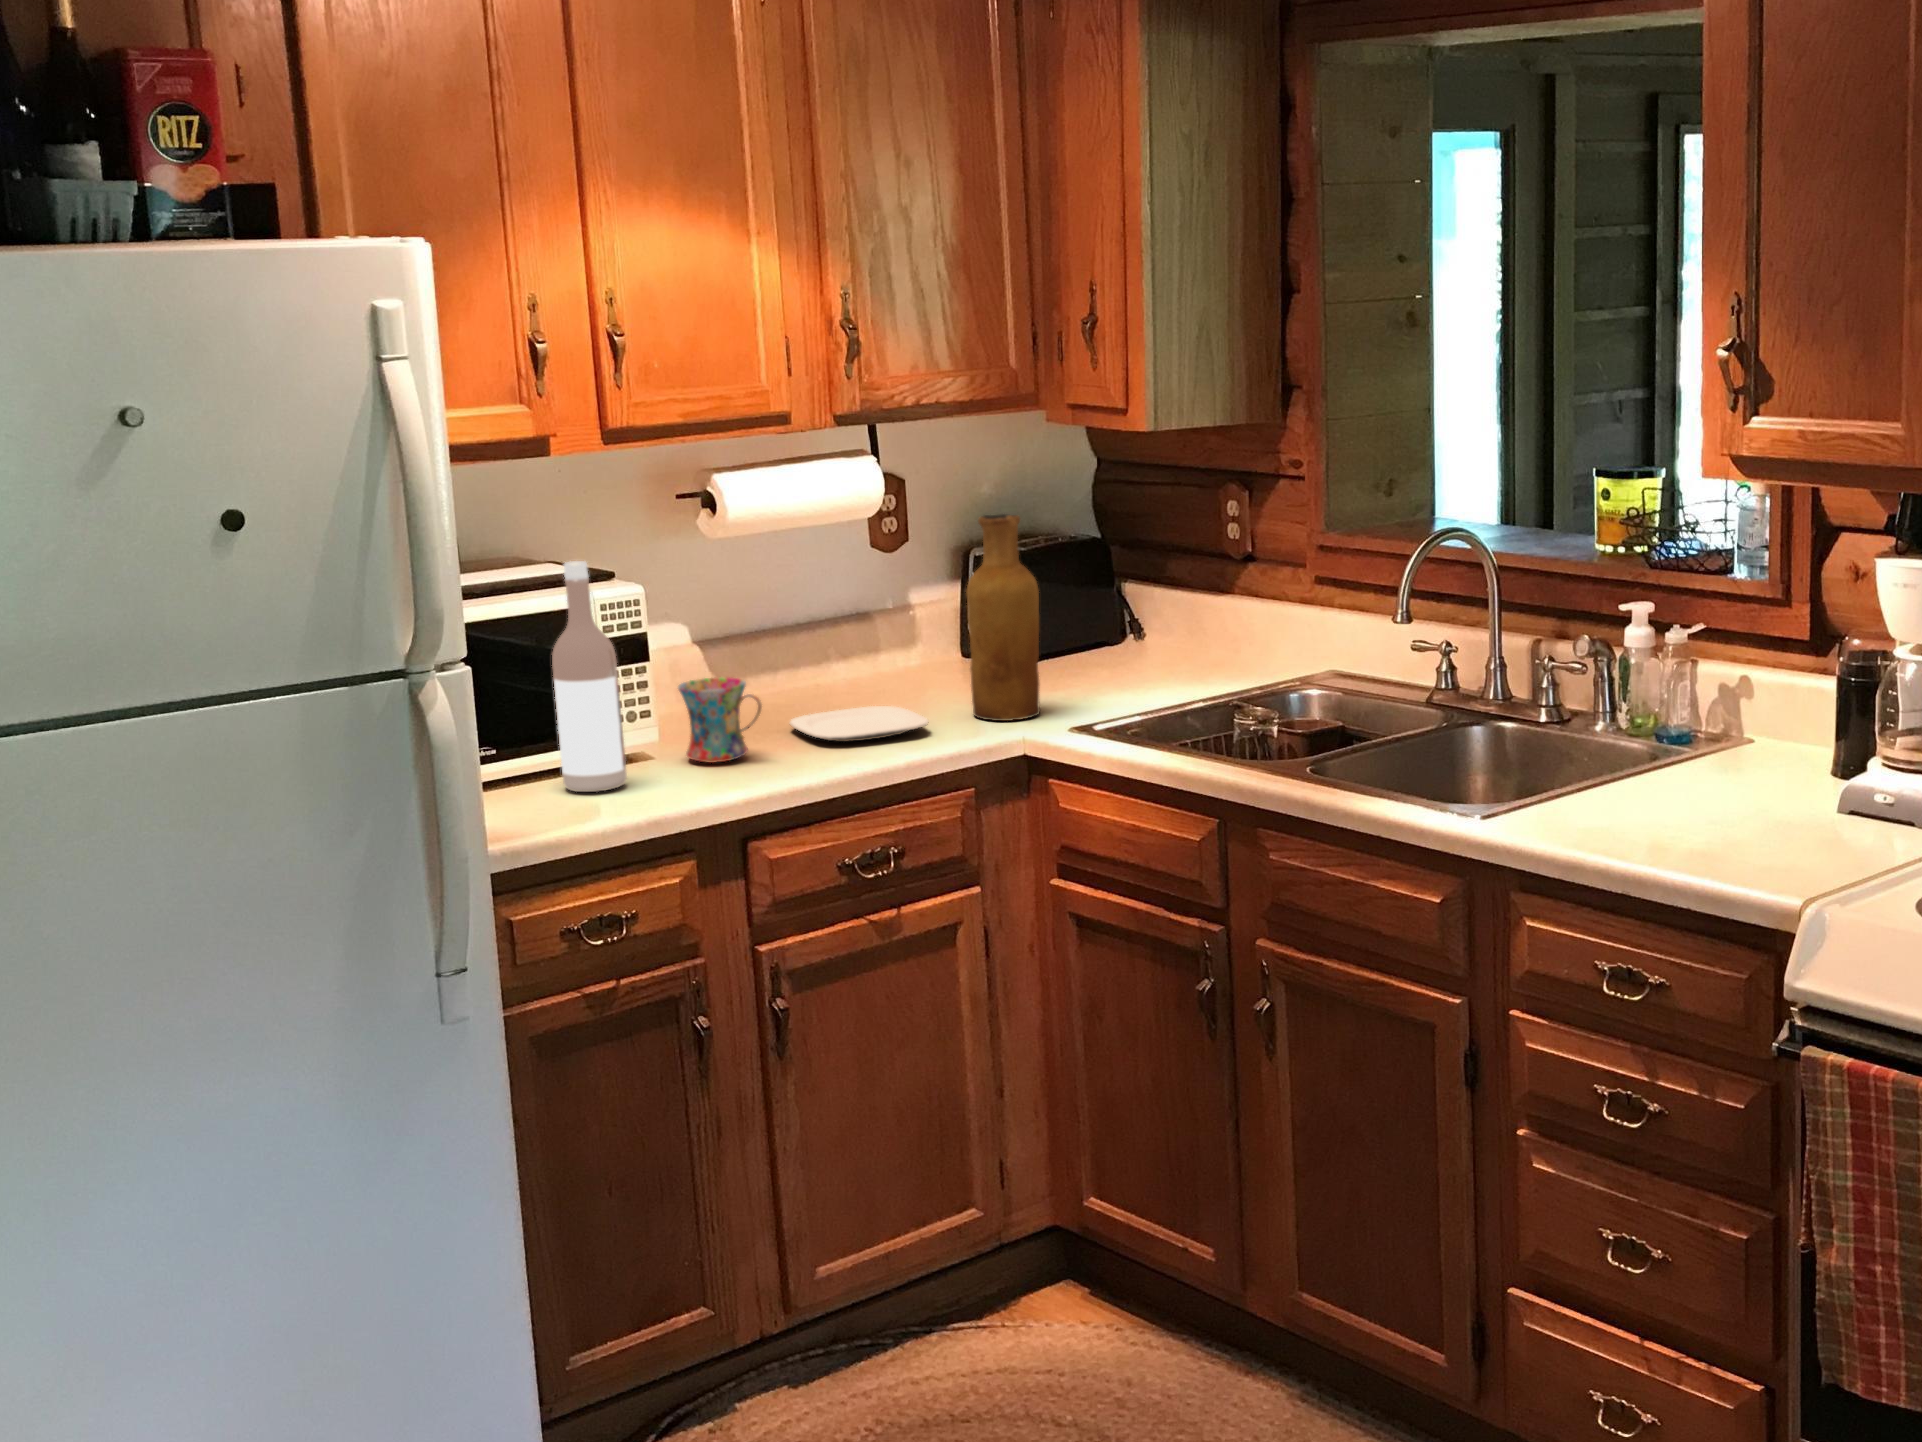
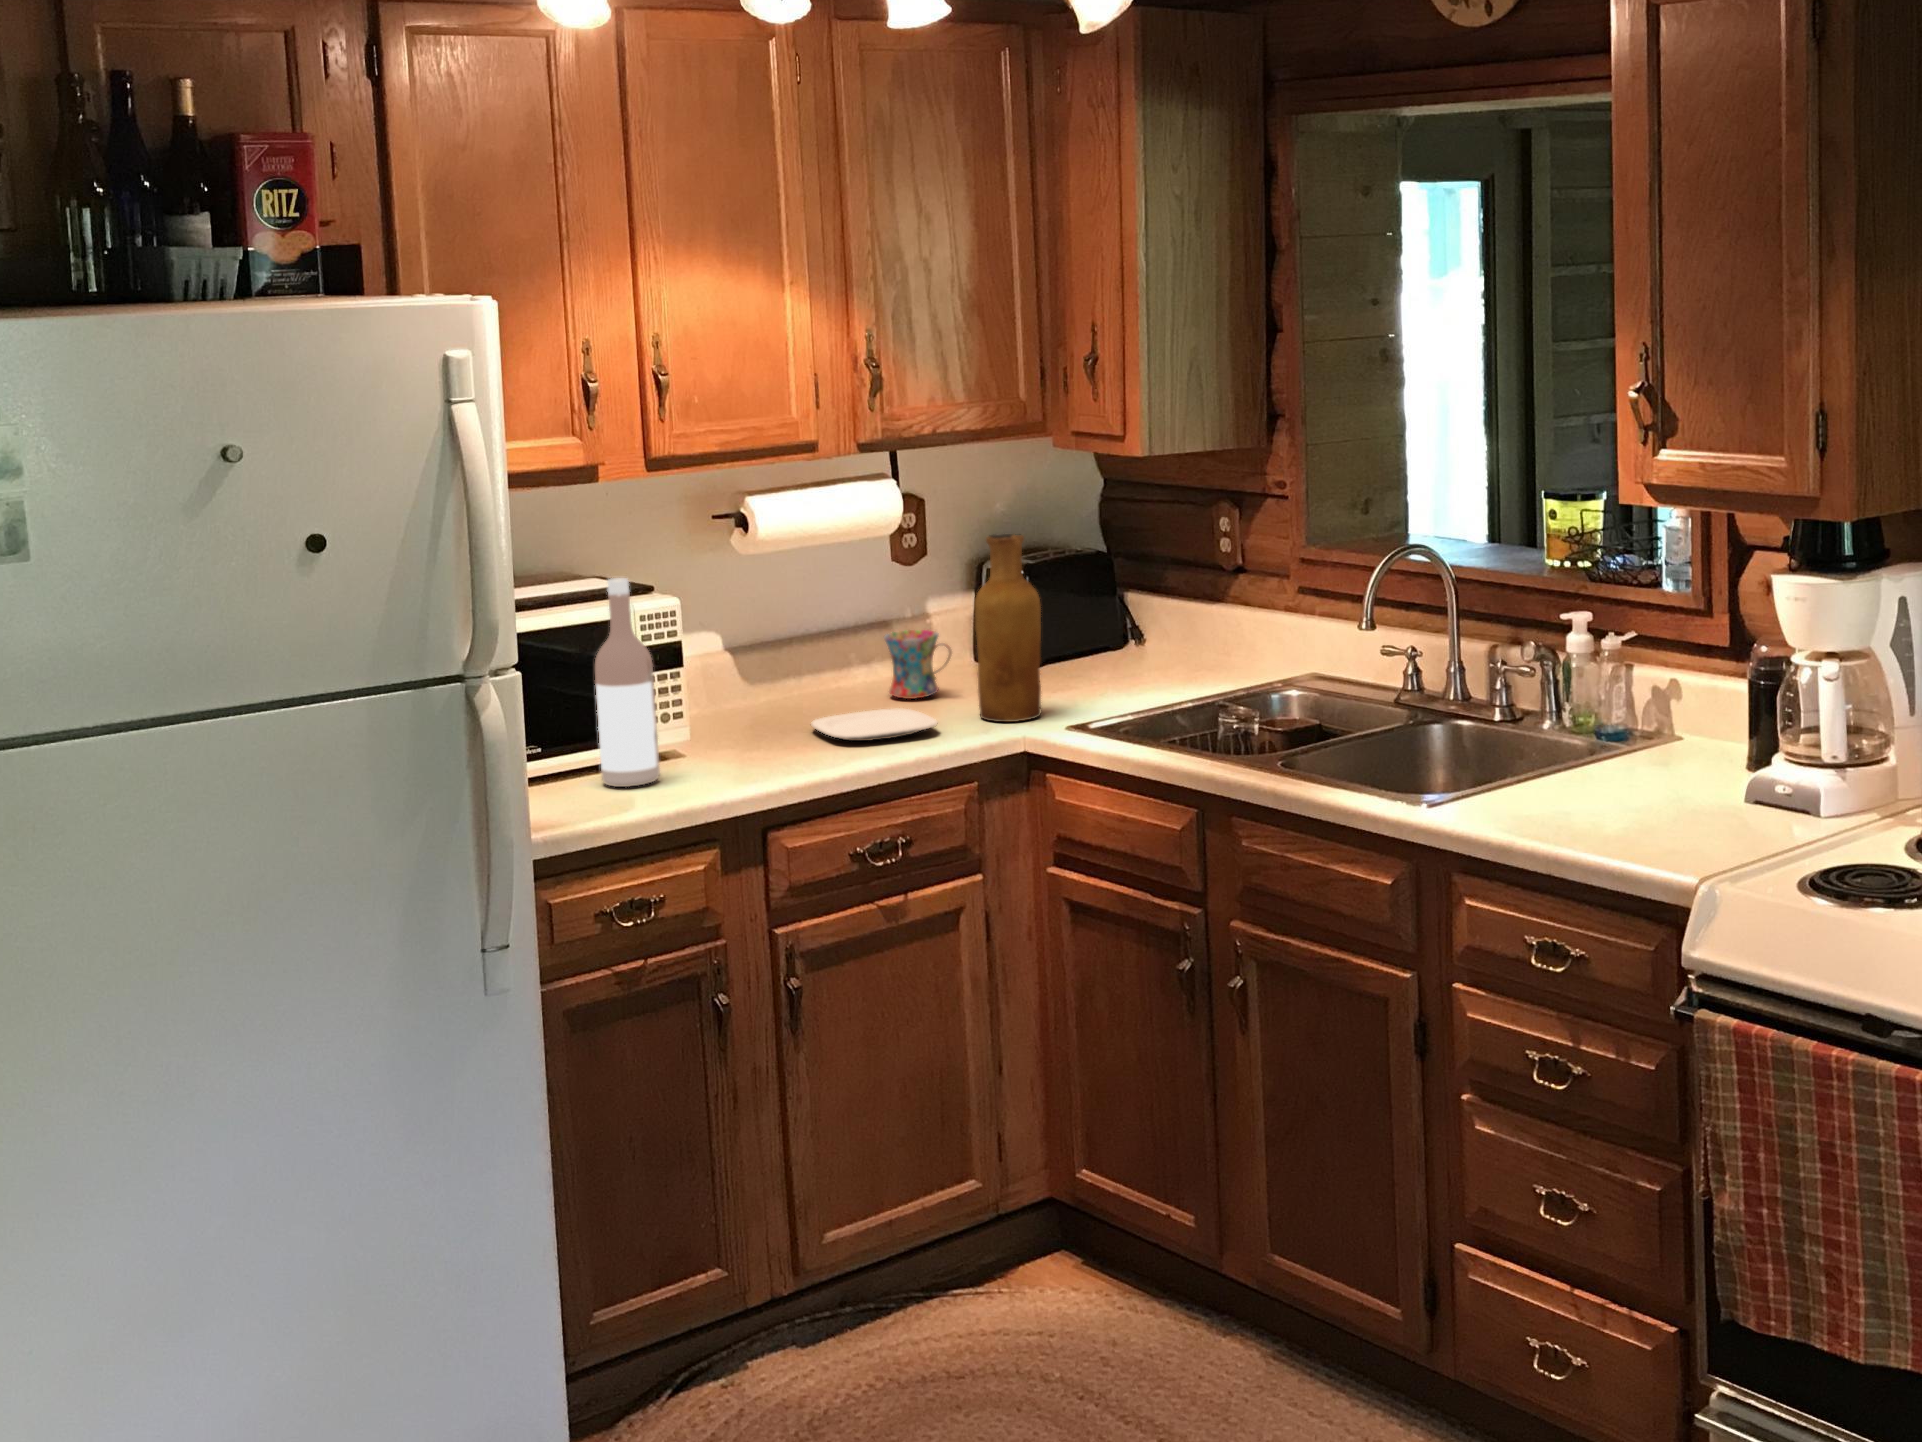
mug: present [678,677,762,763] -> present [884,630,952,699]

